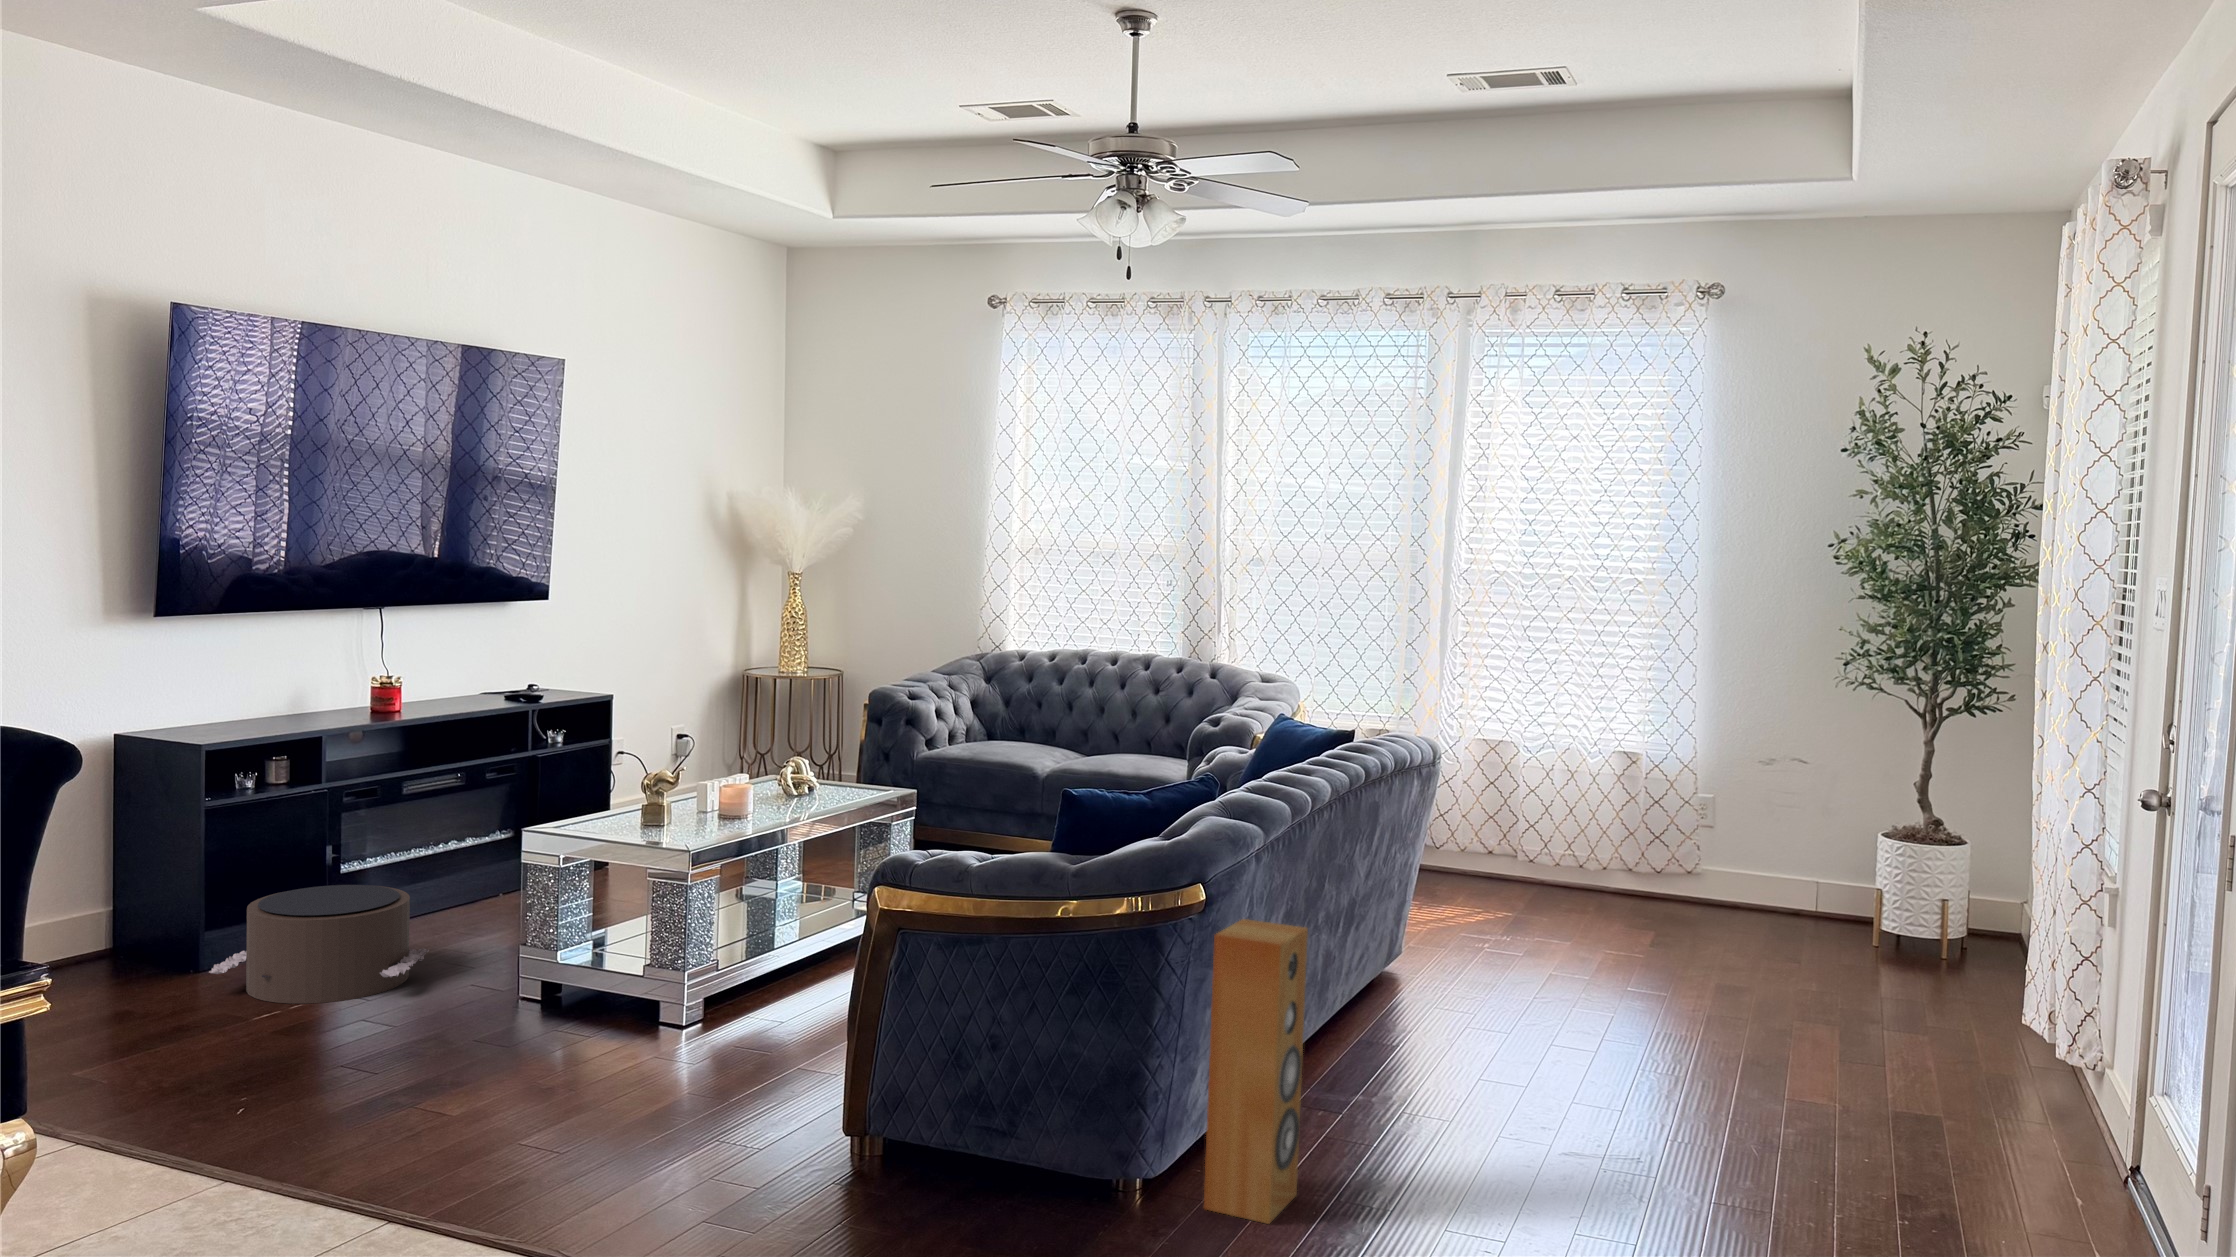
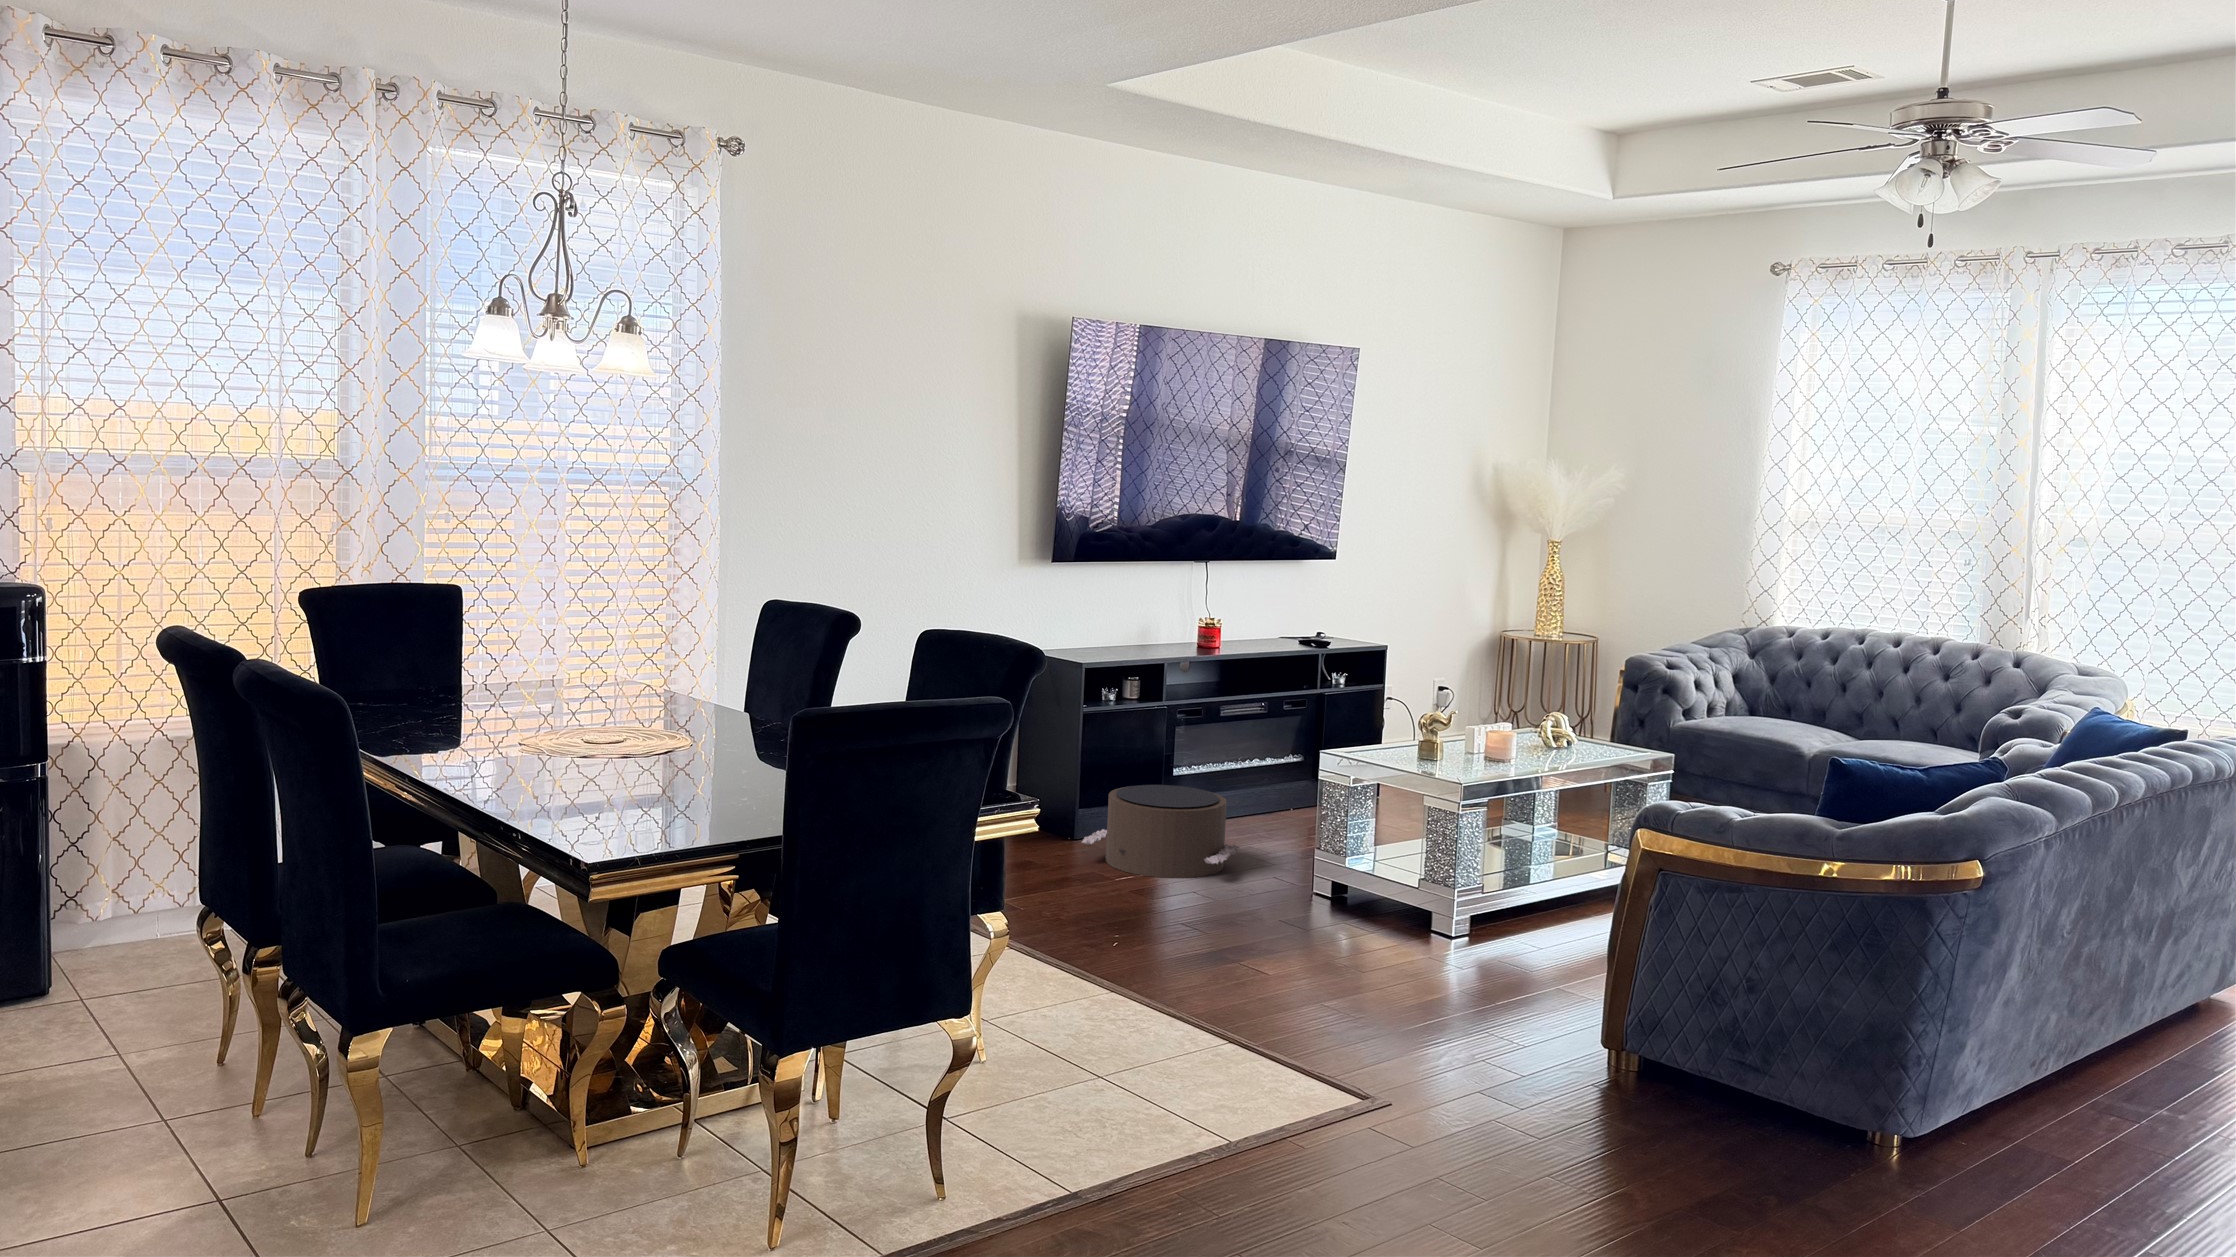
speaker: present [1204,919,1308,1224] -> none [1961,901,2098,1204]

